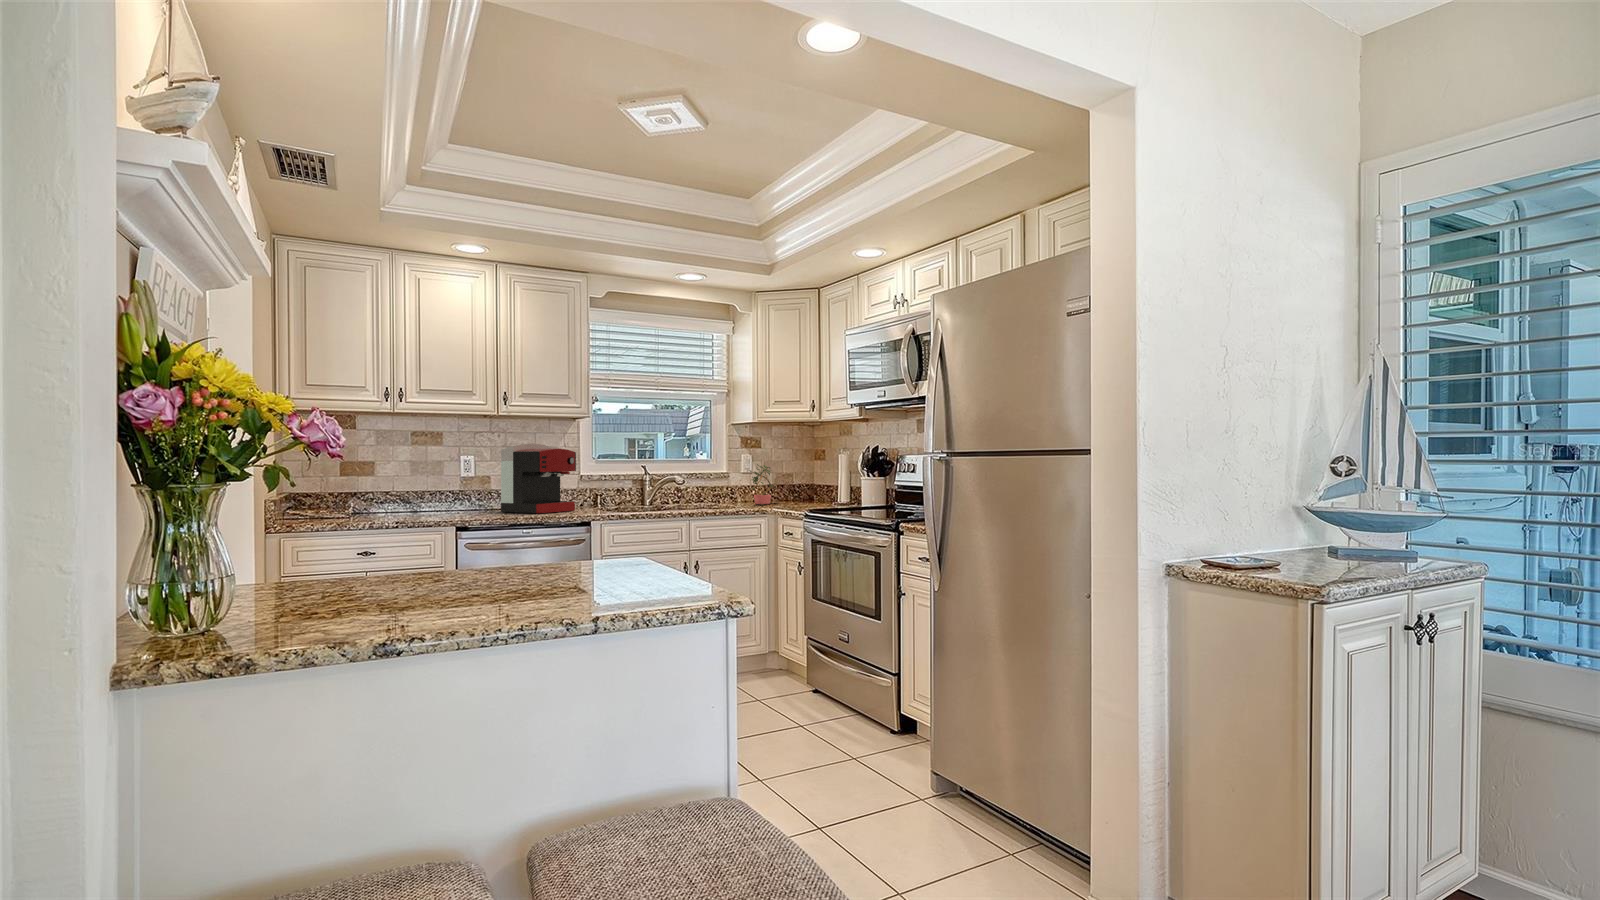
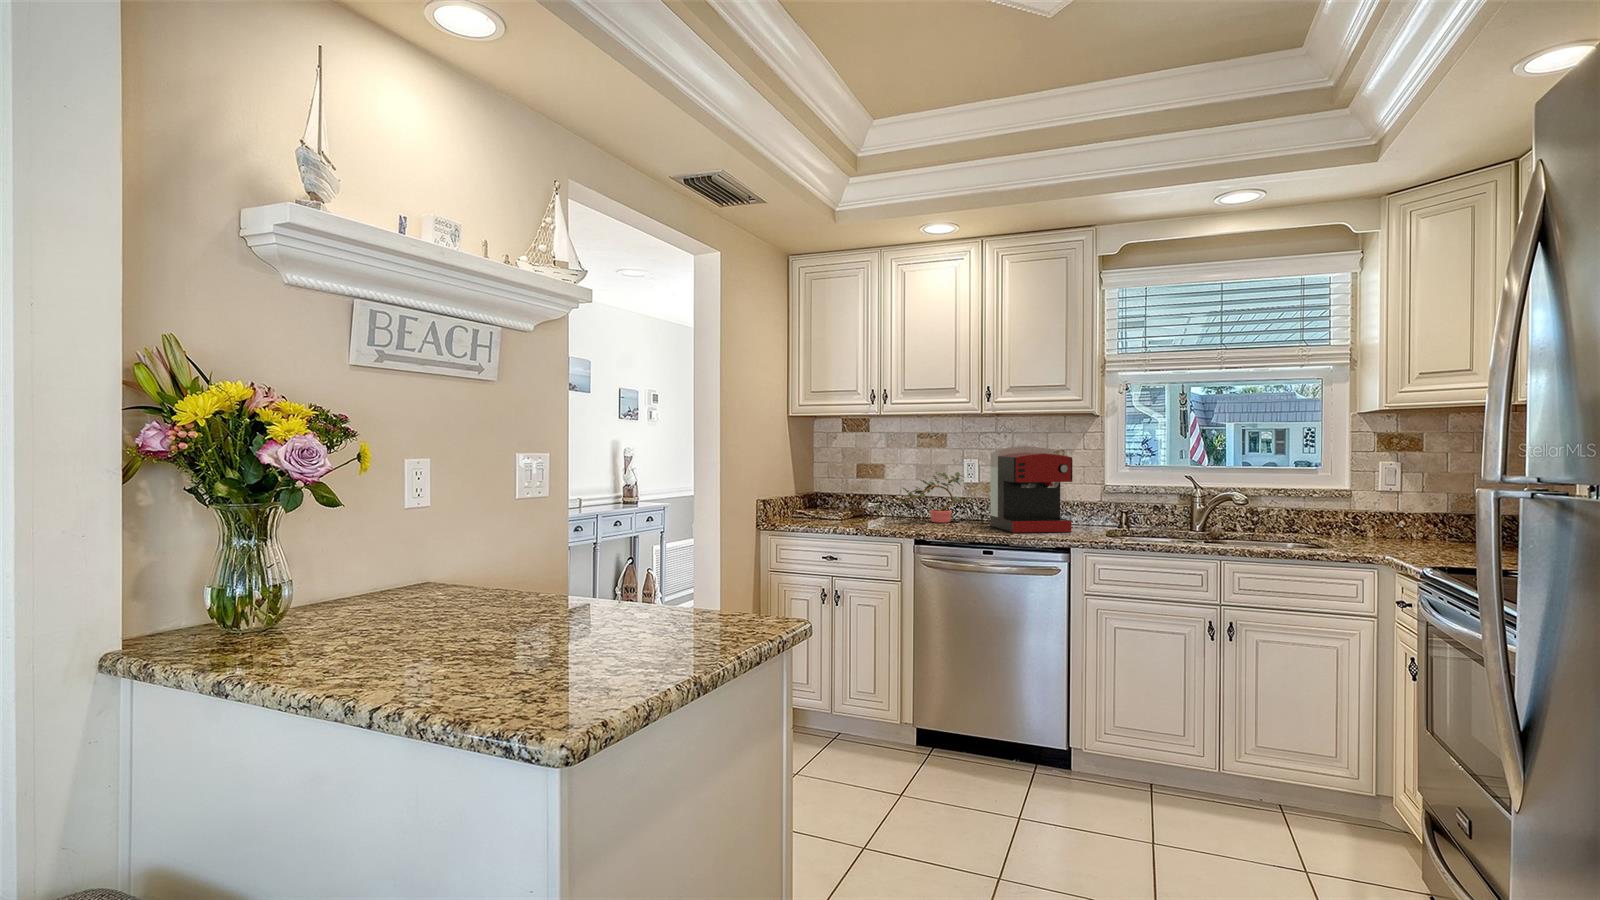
potted plant: present [748,464,774,505] -> present [901,472,965,524]

